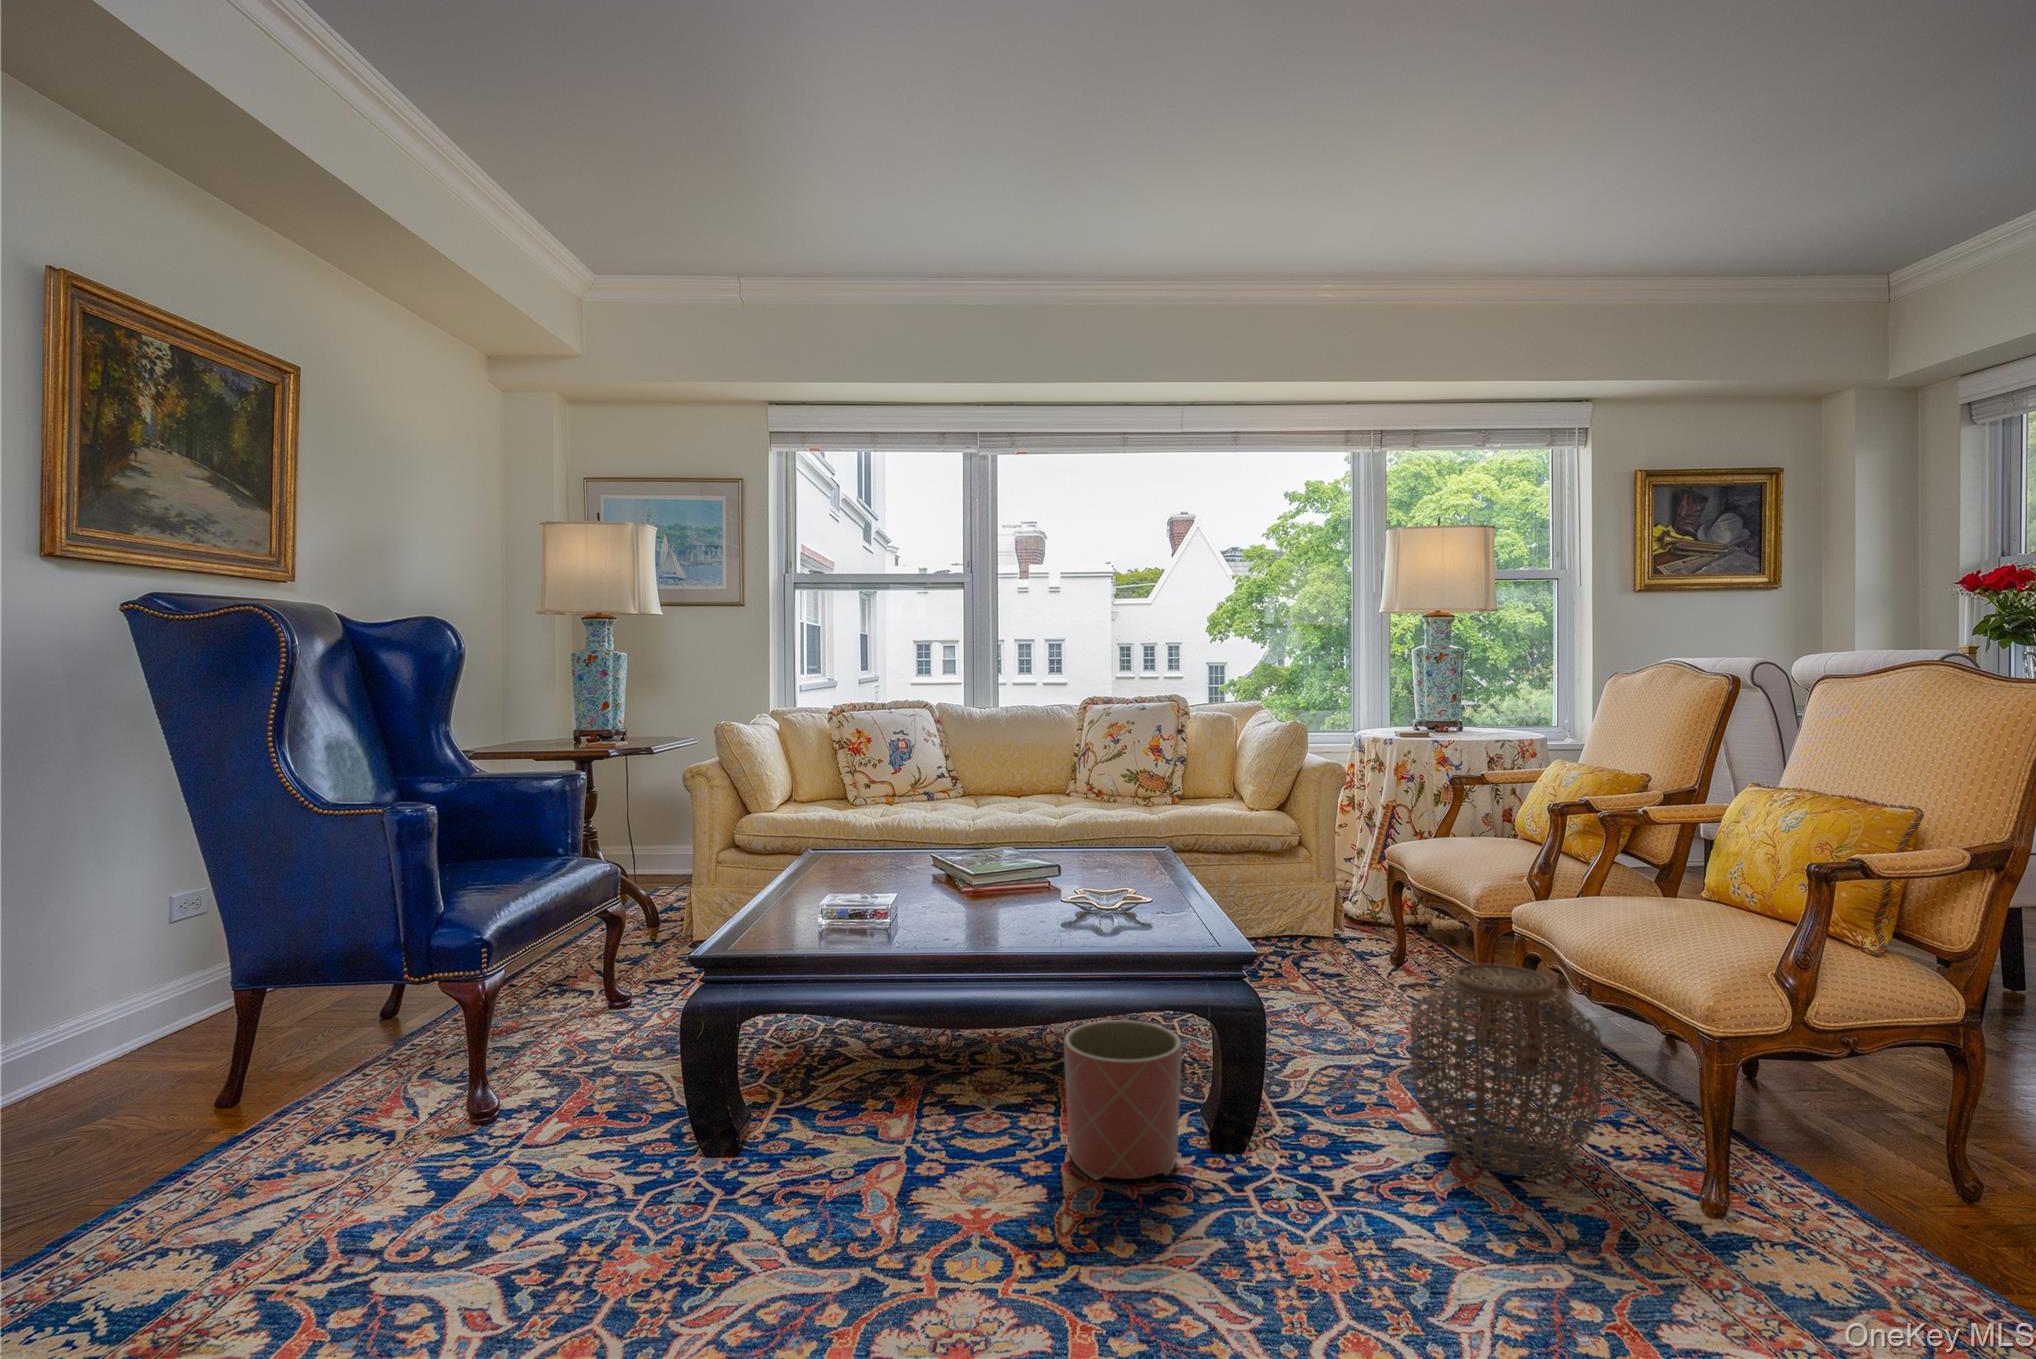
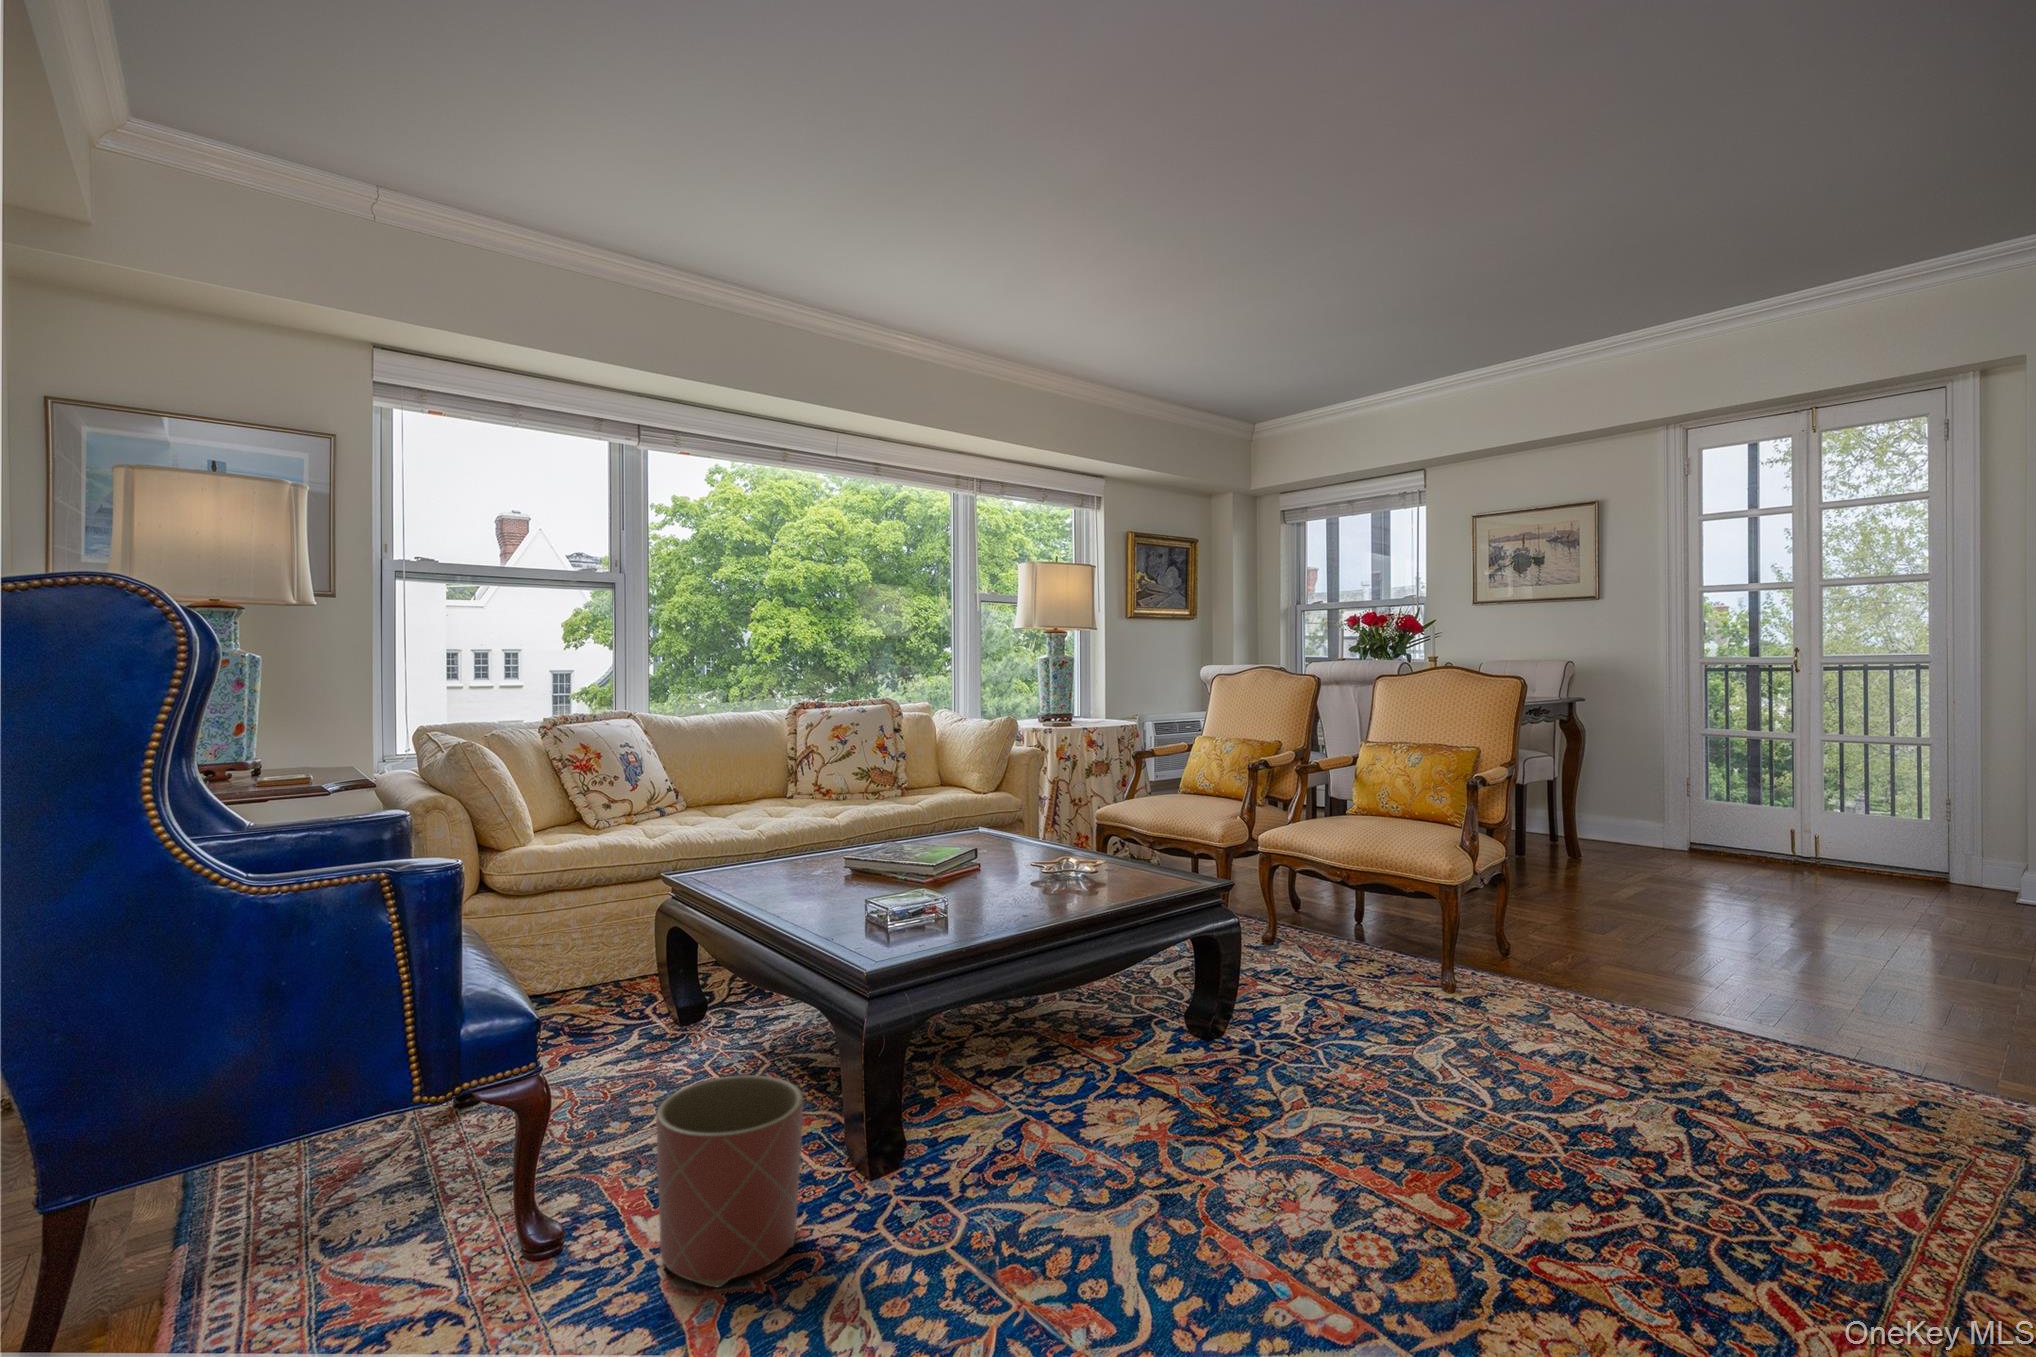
woven basket: present [1411,964,1602,1176] -> none [971,937,1126,1126]

